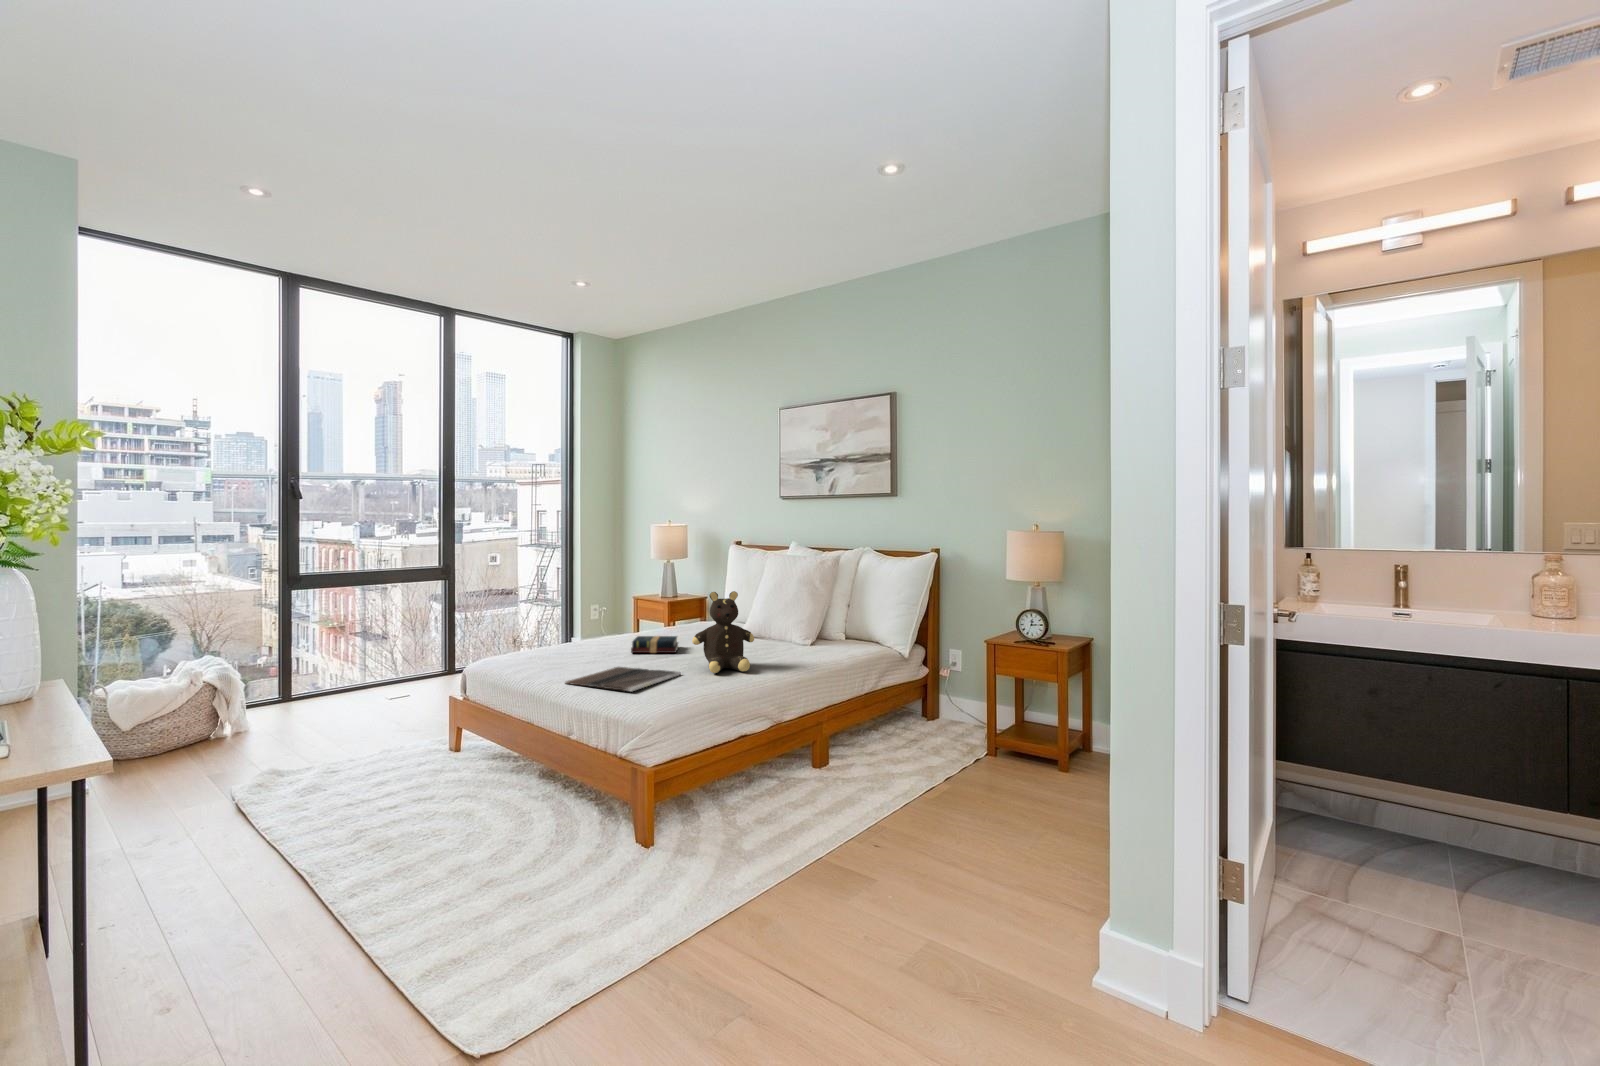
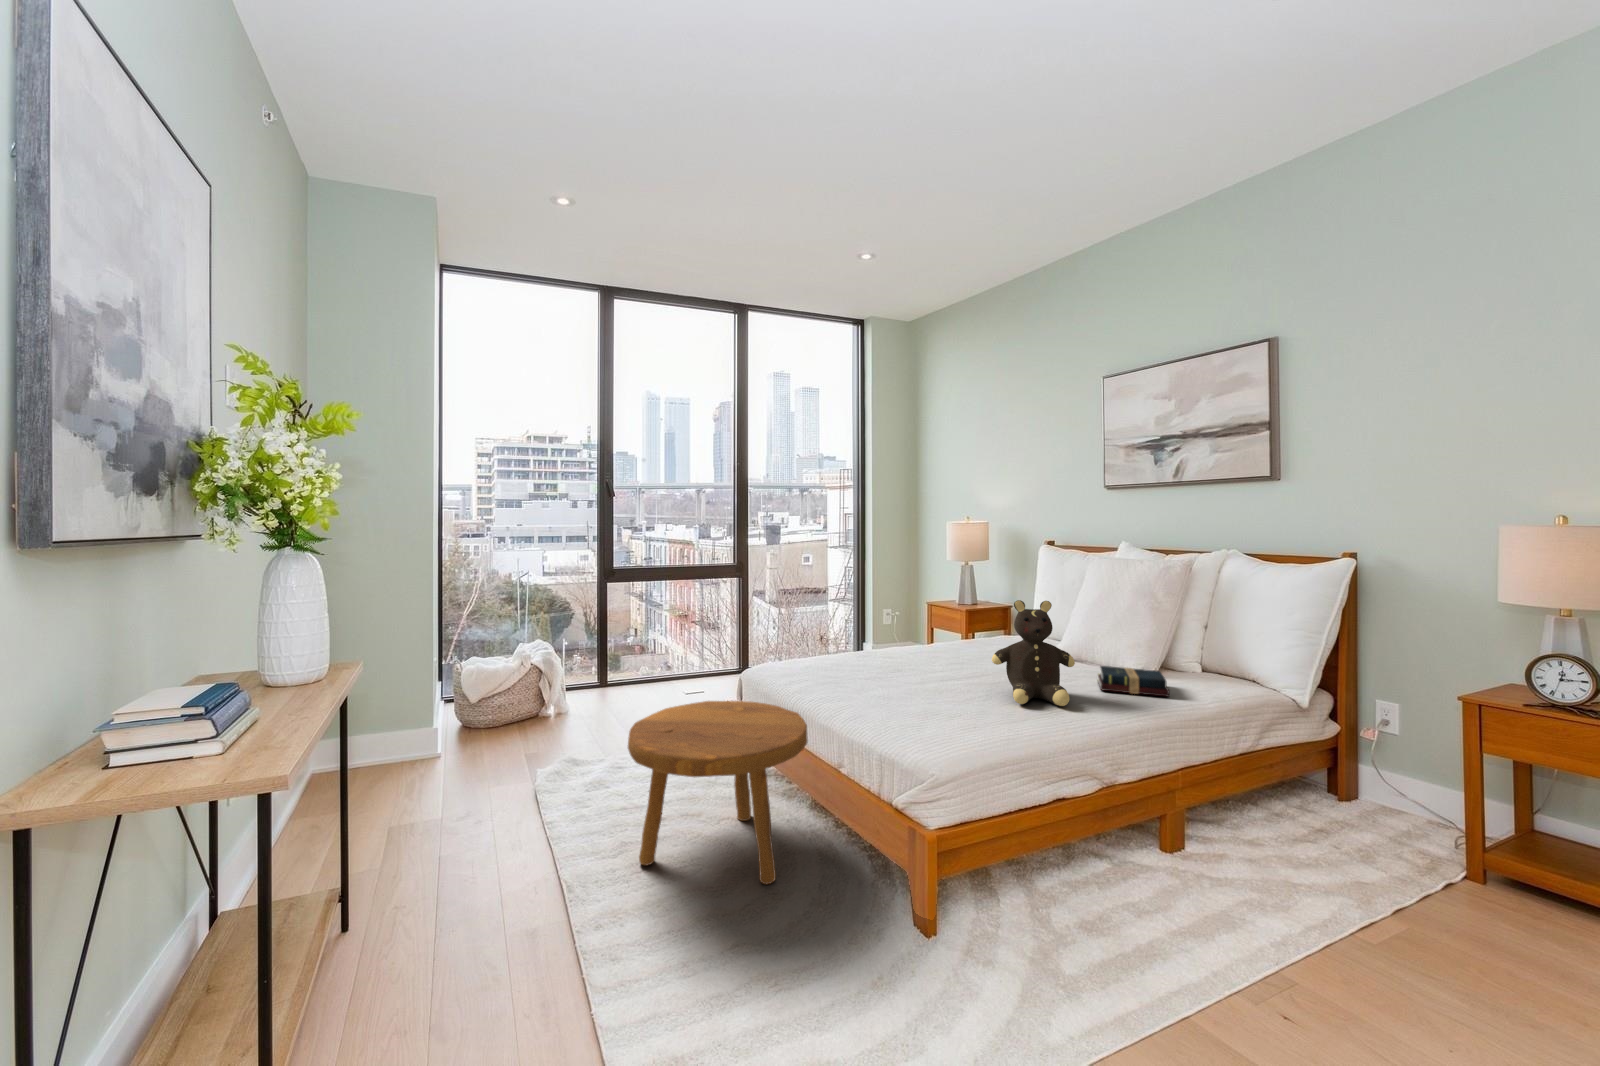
hardback book: present [631,636,678,653] -> present [1098,666,1169,697]
laptop: present [565,667,681,691] -> none [840,681,977,721]
footstool: none [361,696,541,852] -> present [628,701,808,884]

